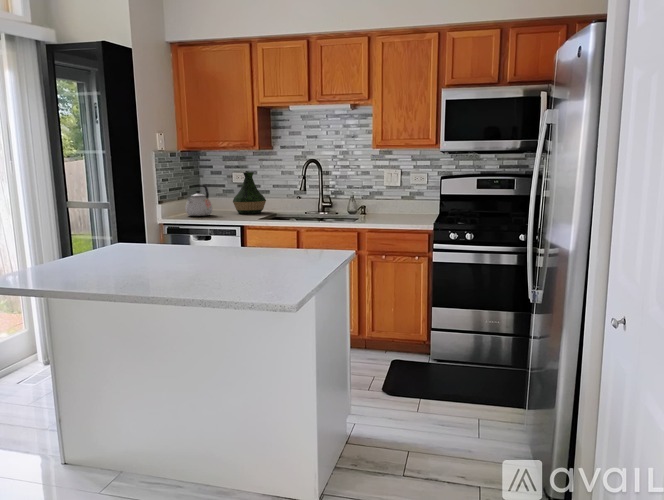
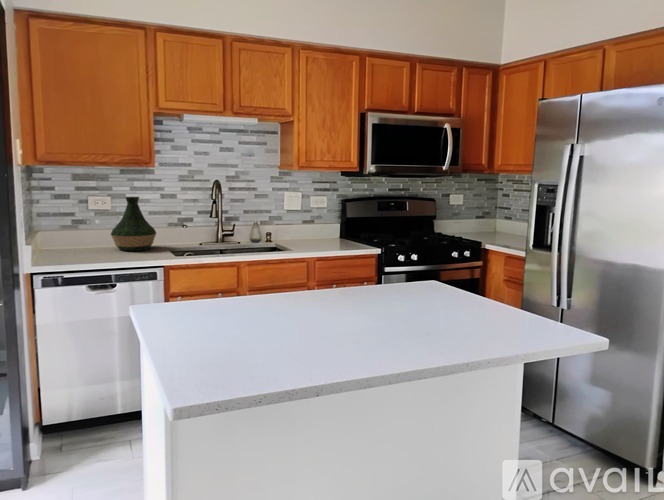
kettle: present [185,185,212,216] -> none [64,217,104,260]

